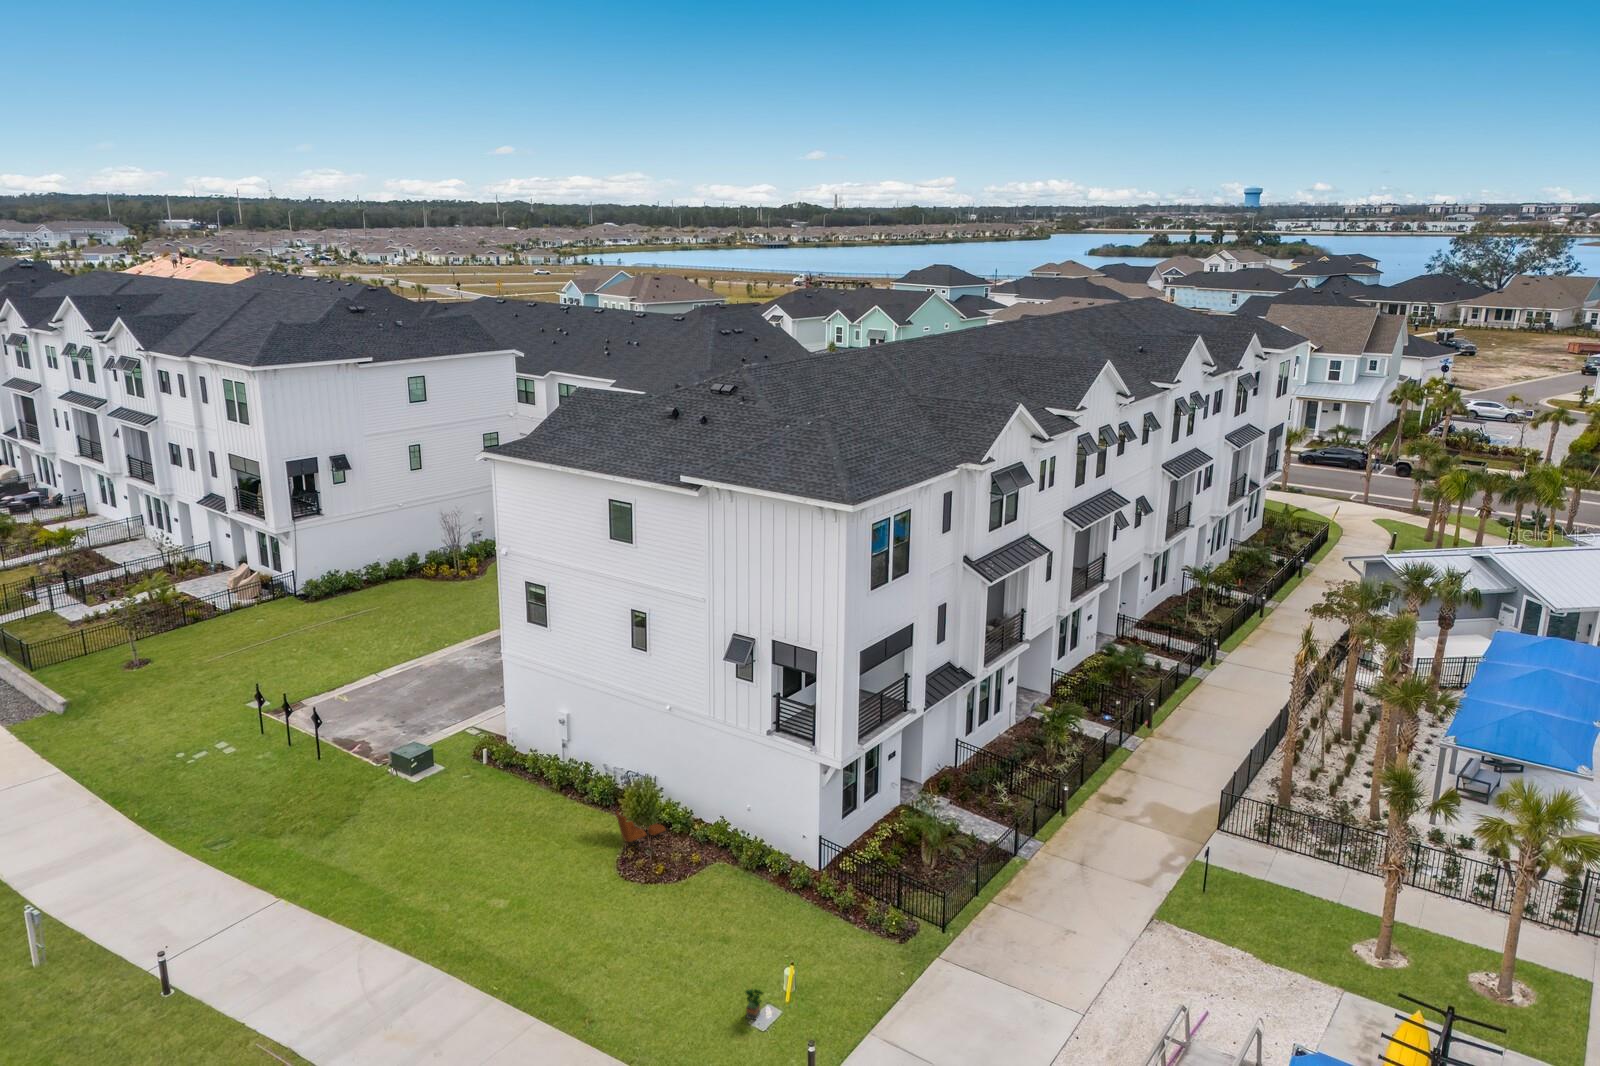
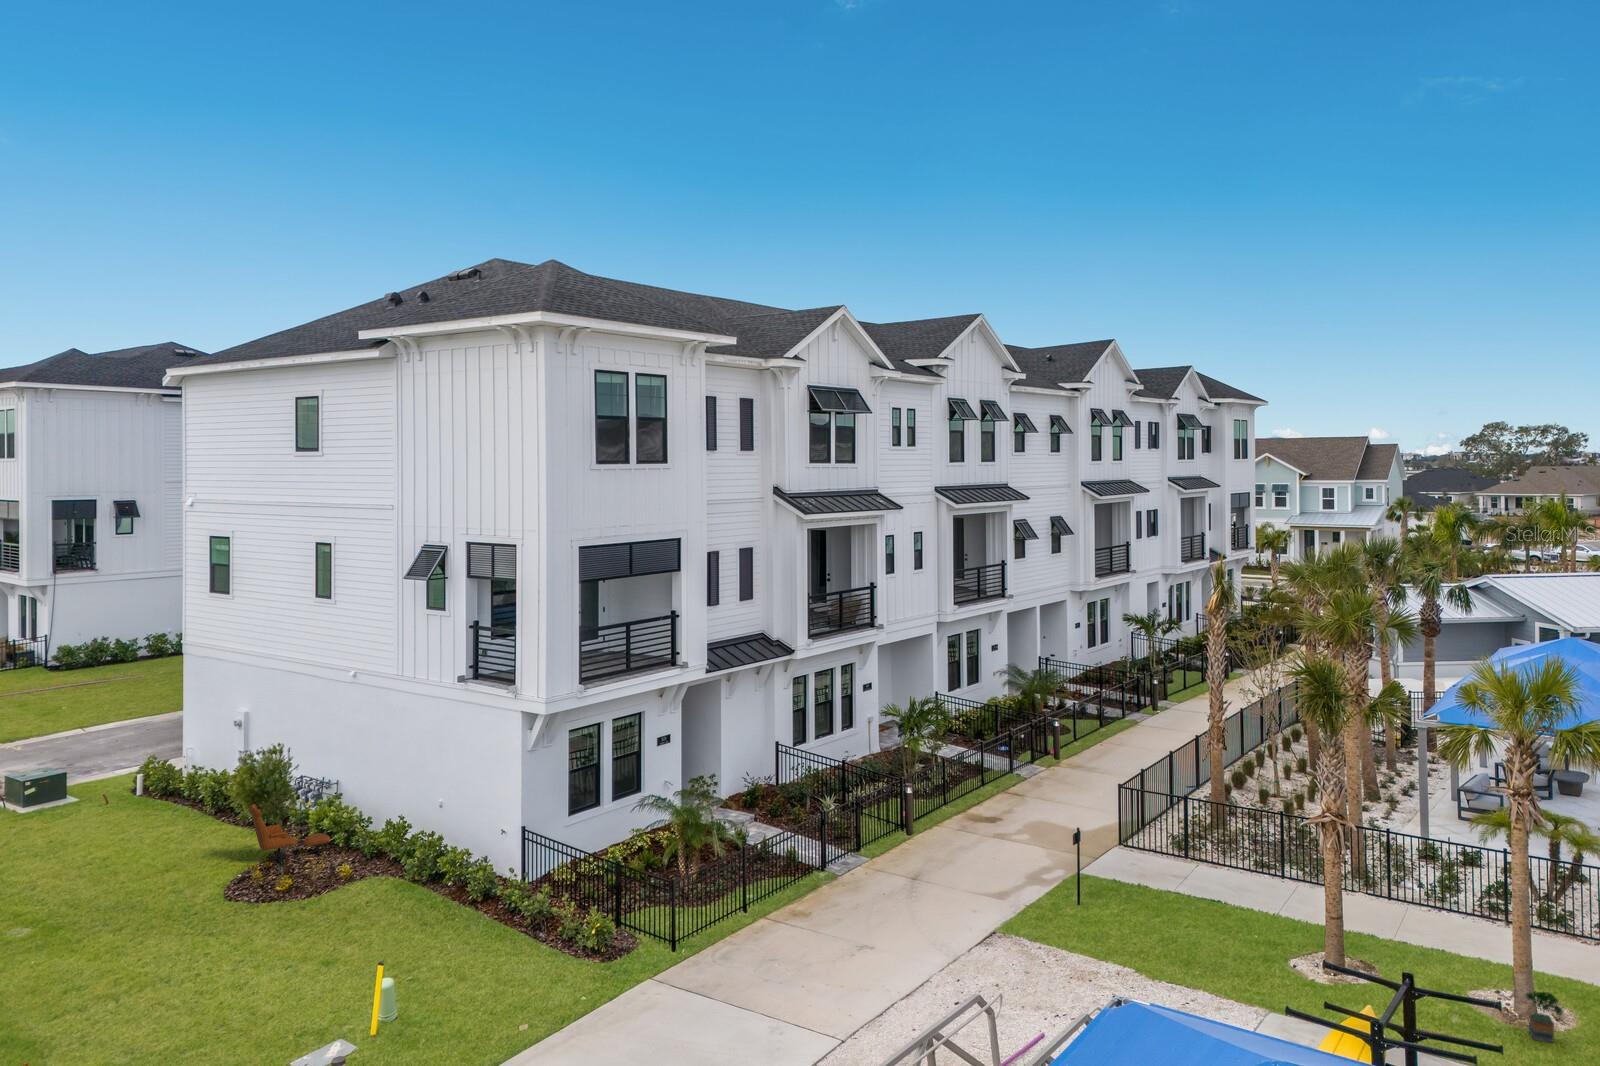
potted tree: present [745,989,763,1020] -> present [1526,991,1563,1042]

